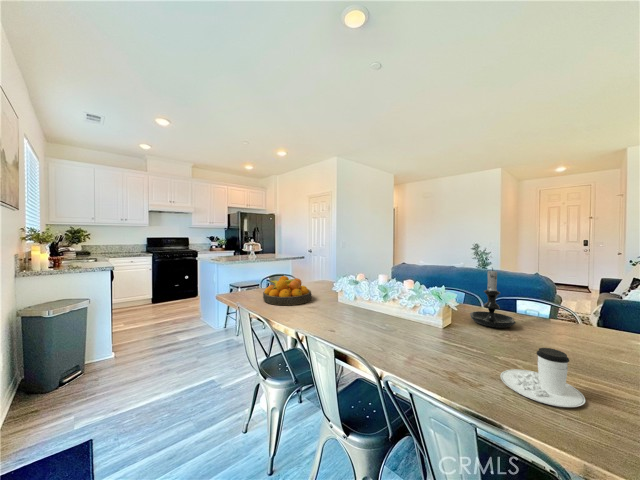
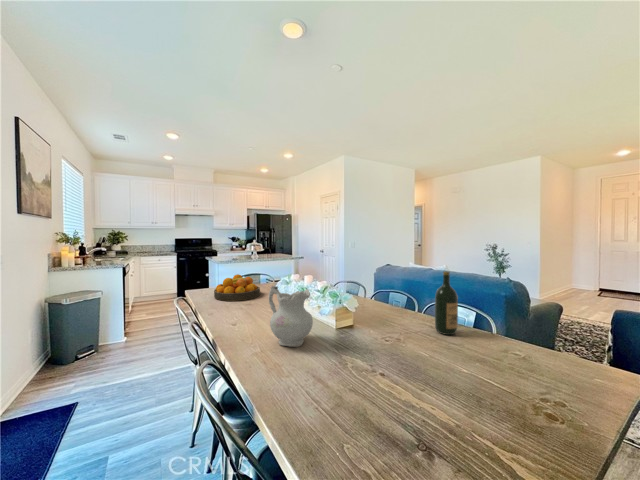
candle holder: present [470,268,516,328] -> none [371,269,415,330]
wine bottle: none [534,268,561,329] -> present [435,271,458,335]
ceramic pitcher: none [394,287,449,352] -> present [269,286,313,347]
coffee cup: present [500,348,585,407] -> none [305,346,367,401]

